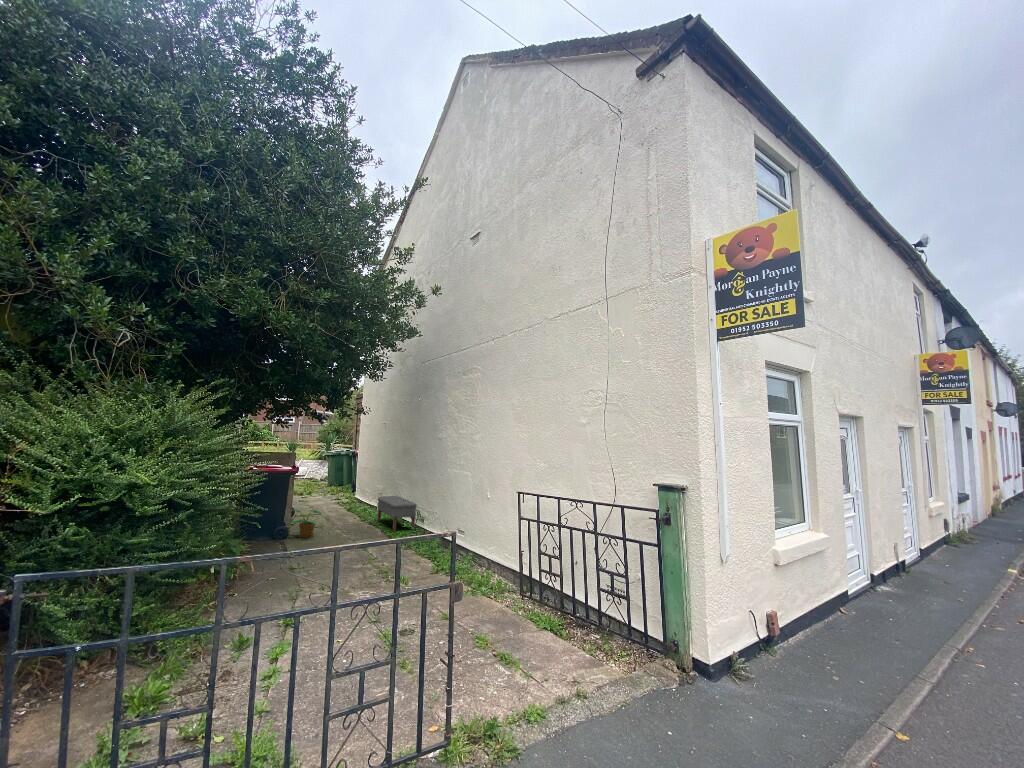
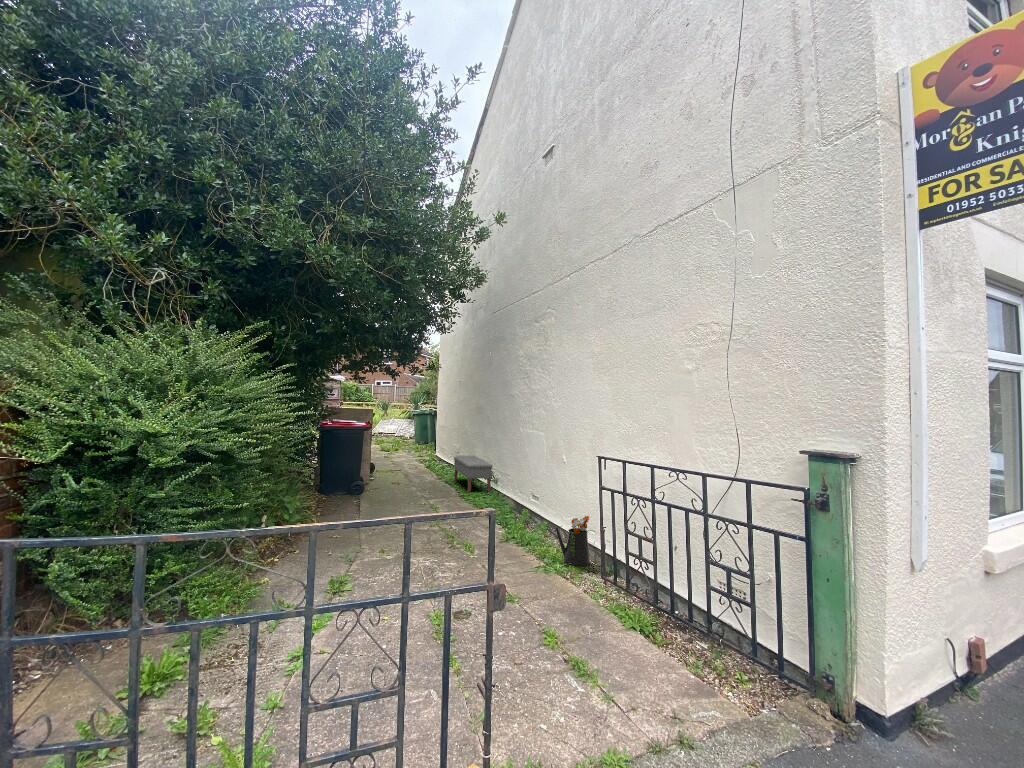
potted plant: present [289,509,321,538] -> none [363,466,394,495]
watering can: none [481,543,515,588] -> present [556,516,595,566]

